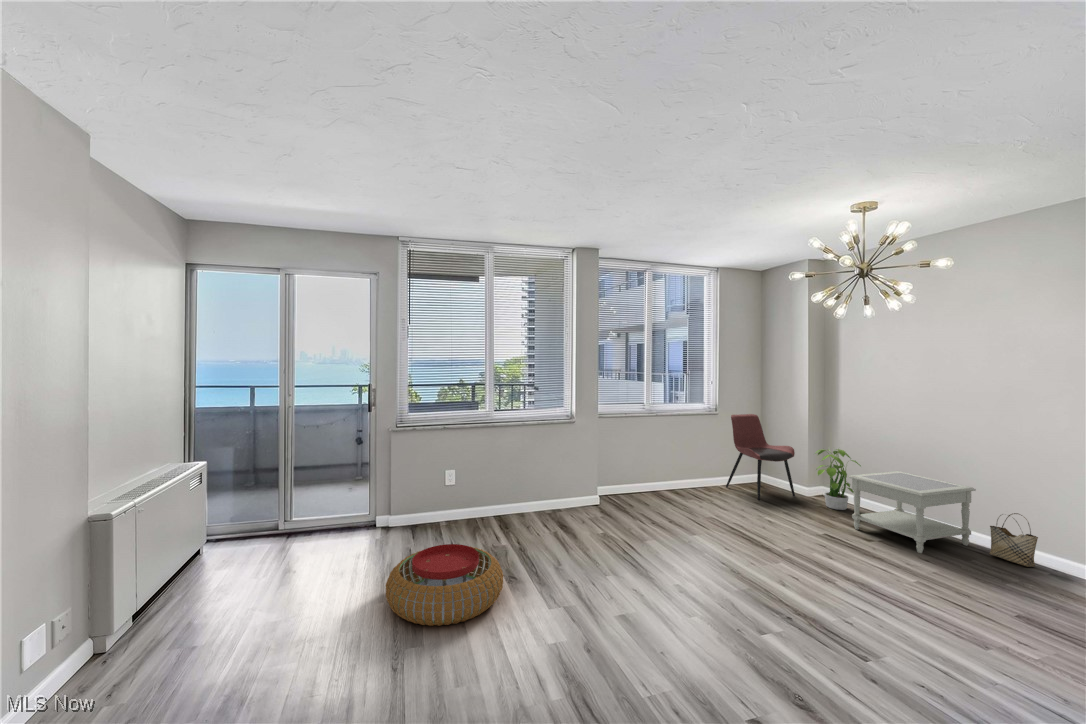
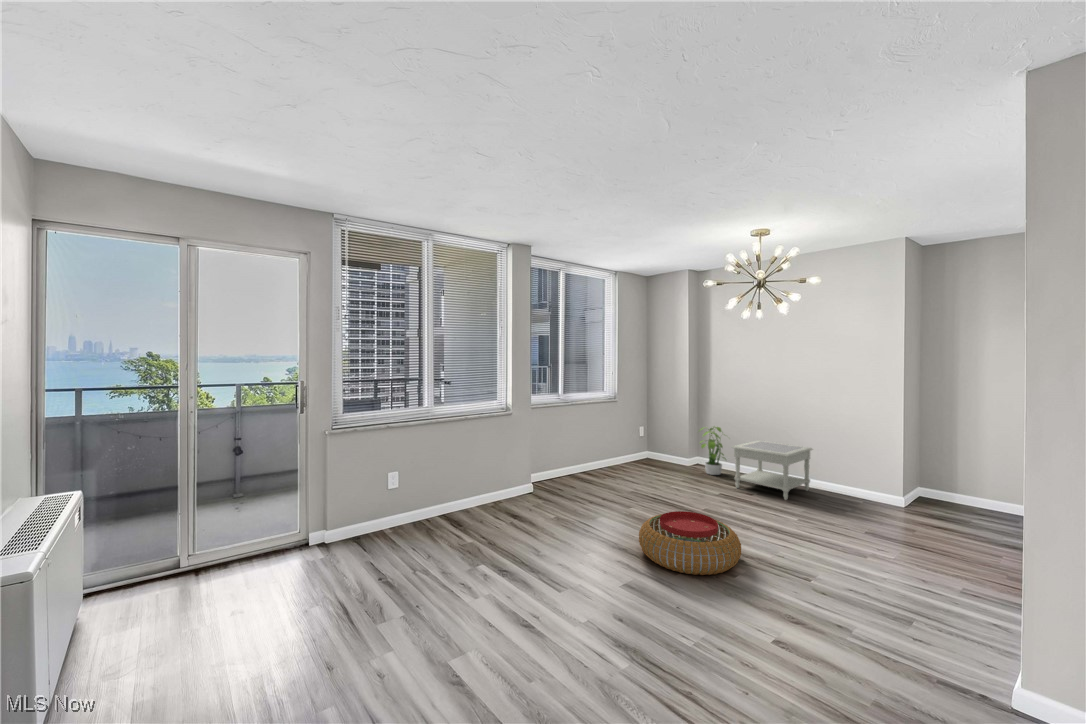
dining chair: present [726,414,795,500] -> none [625,401,680,474]
woven basket: present [990,513,1038,567] -> none [824,463,854,500]
pouf: present [386,544,503,626] -> present [639,511,741,575]

